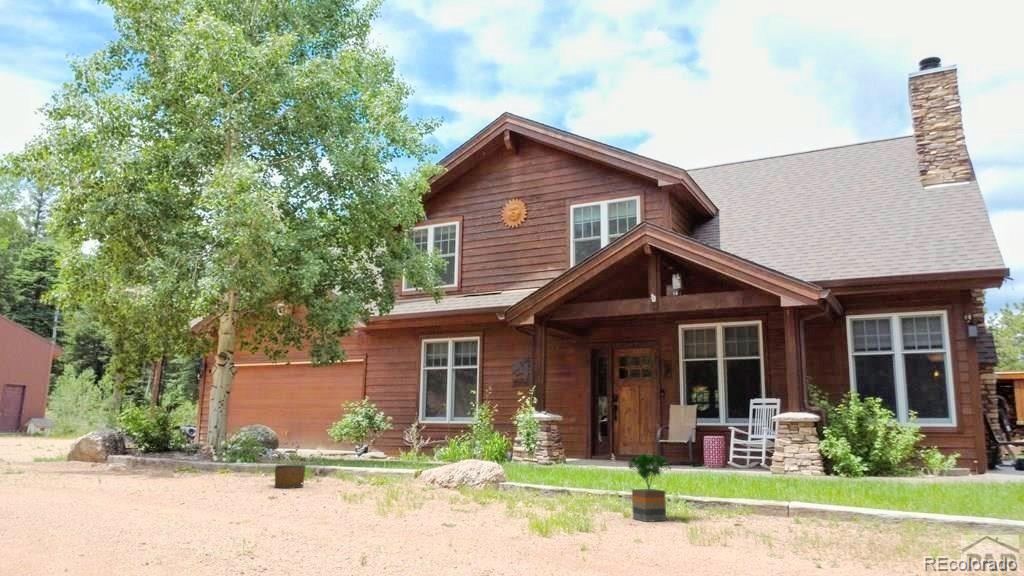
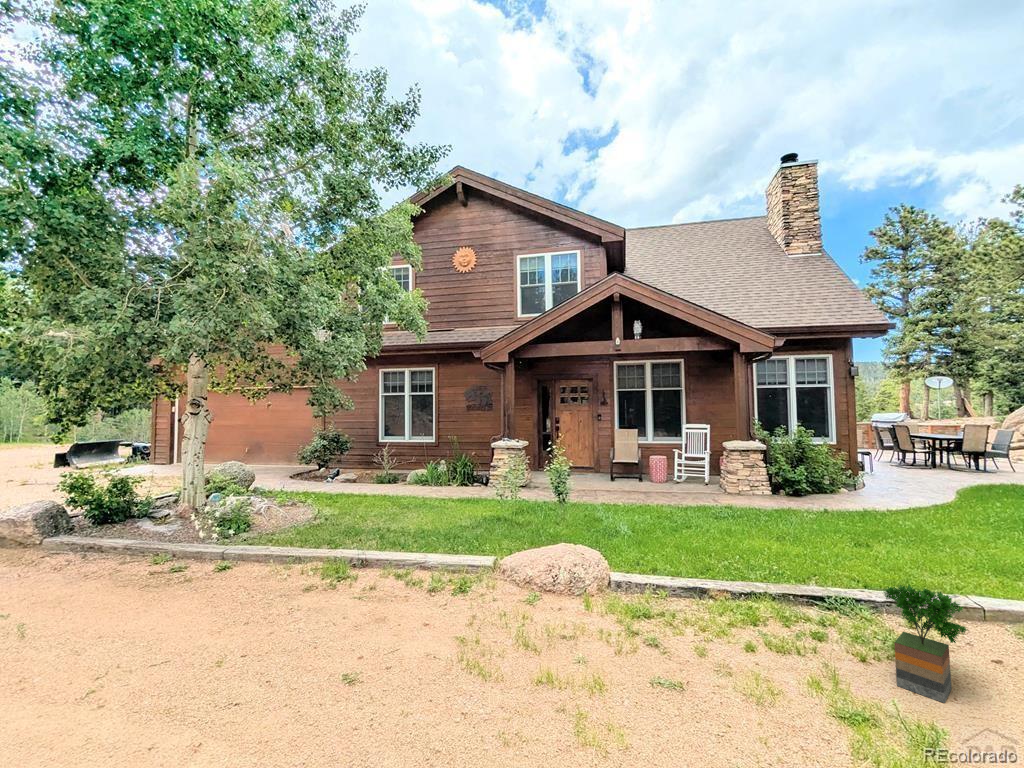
bucket: present [275,451,306,488] -> none [266,534,308,587]

